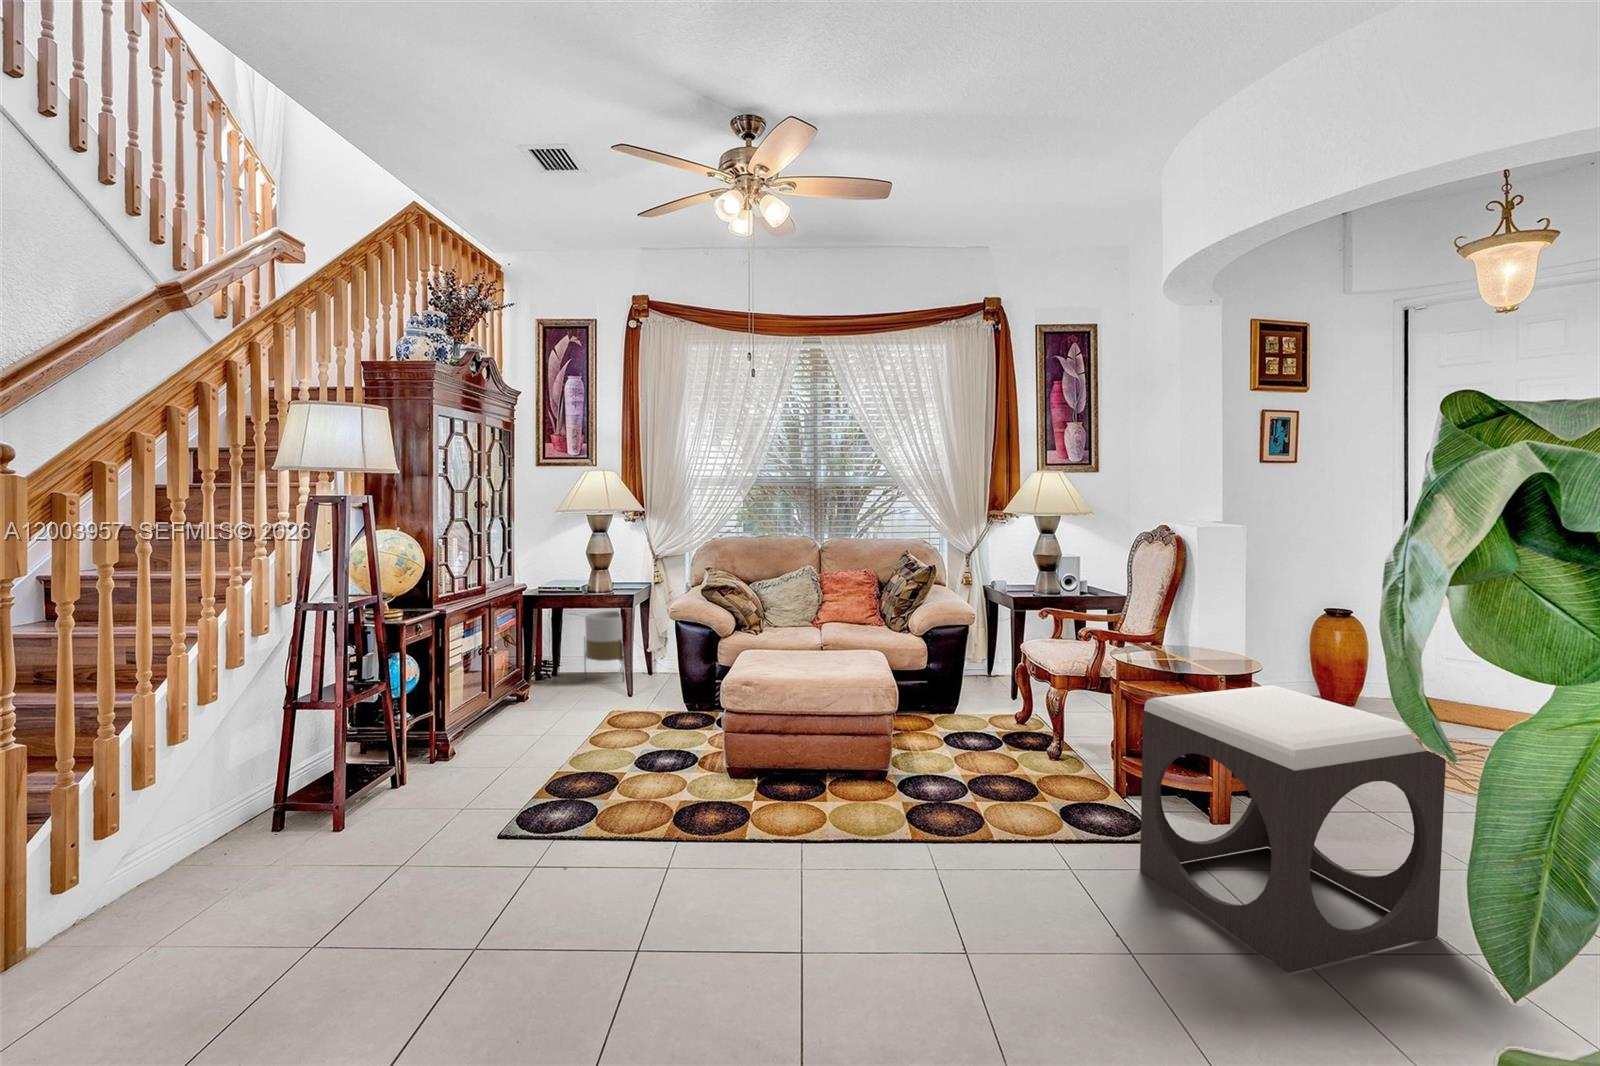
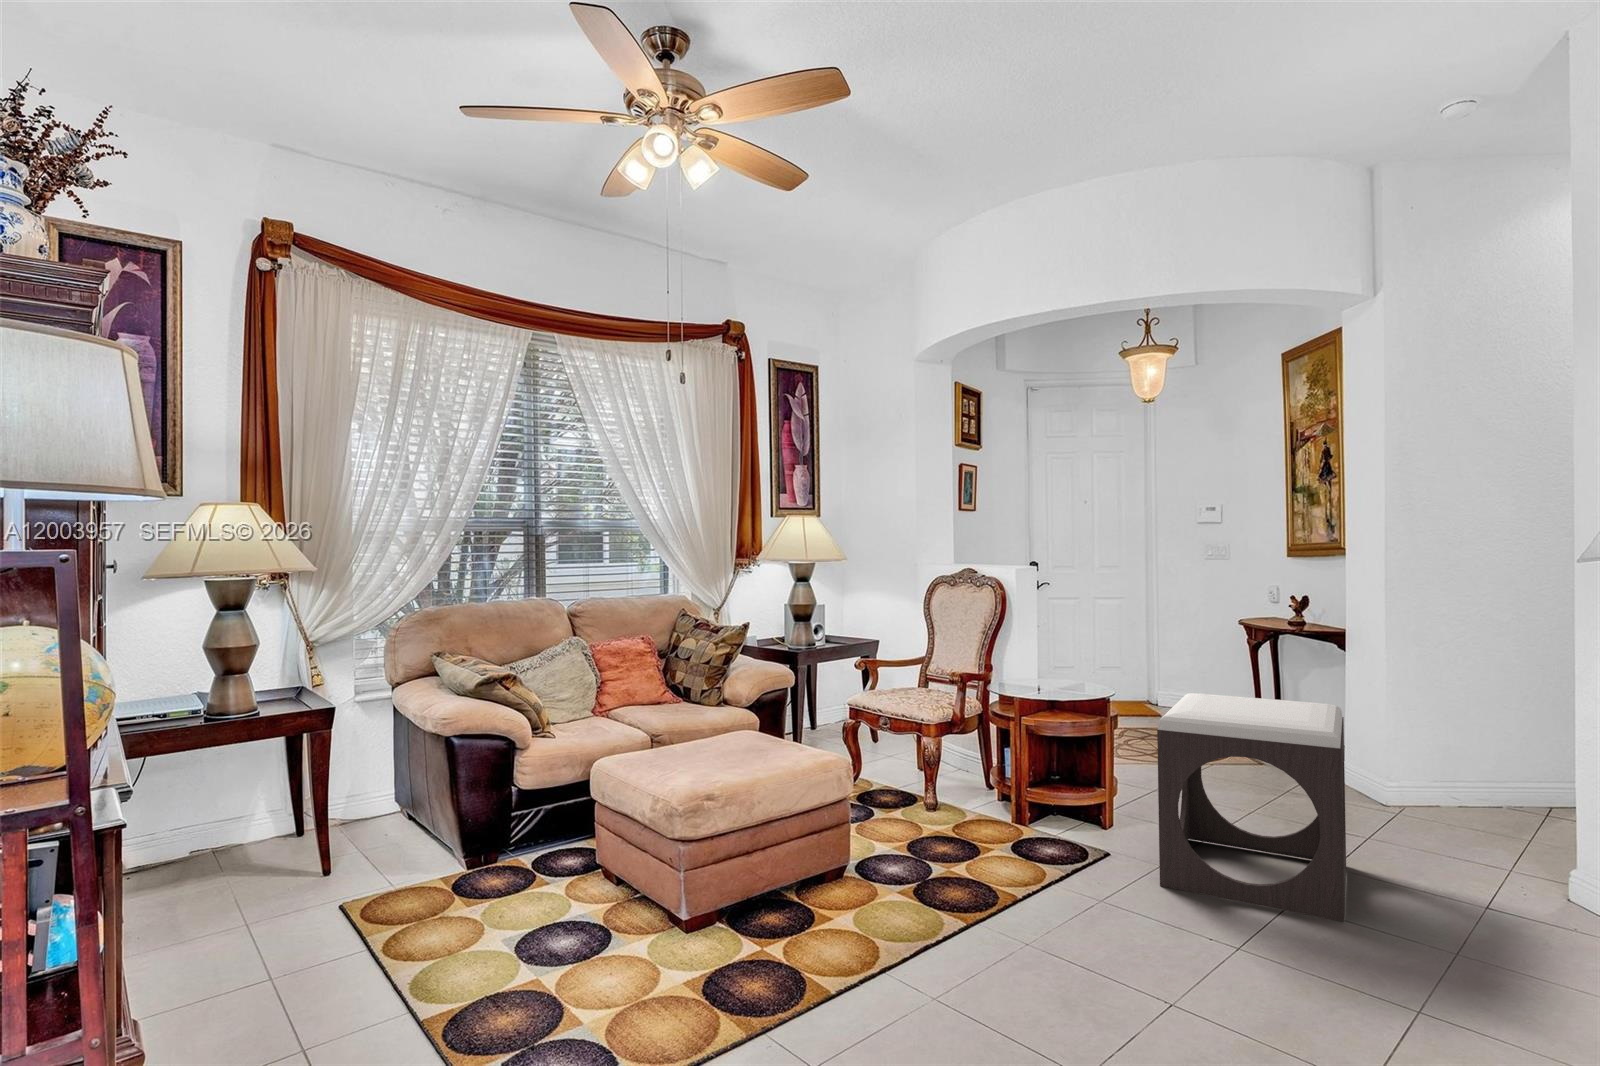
planter: present [584,611,624,667] -> none [177,741,271,876]

